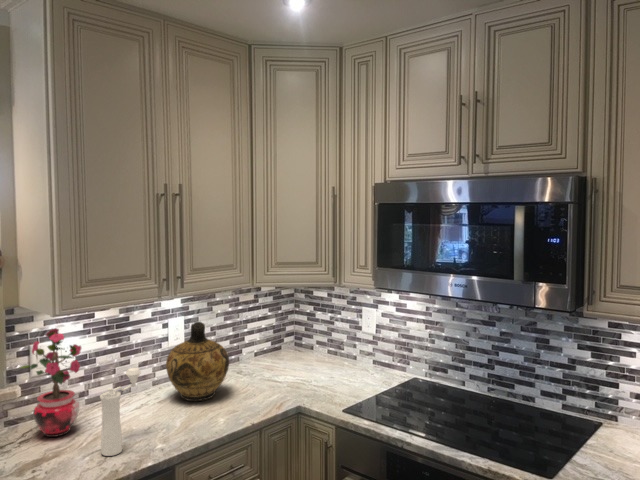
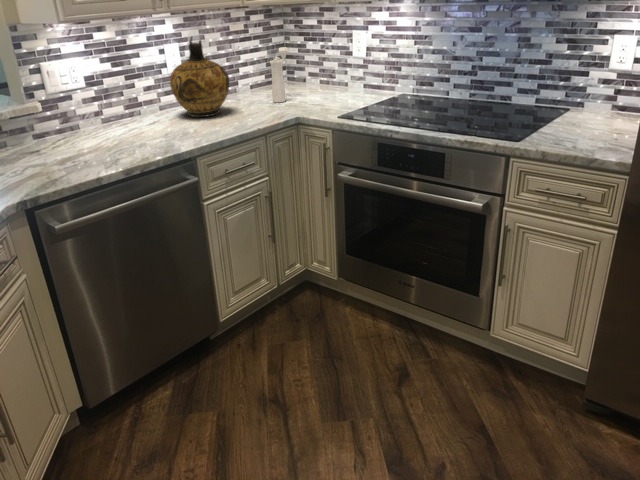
potted plant: present [20,329,81,437] -> none [36,40,100,142]
pepper mill: present [100,368,141,456] -> present [270,47,288,102]

